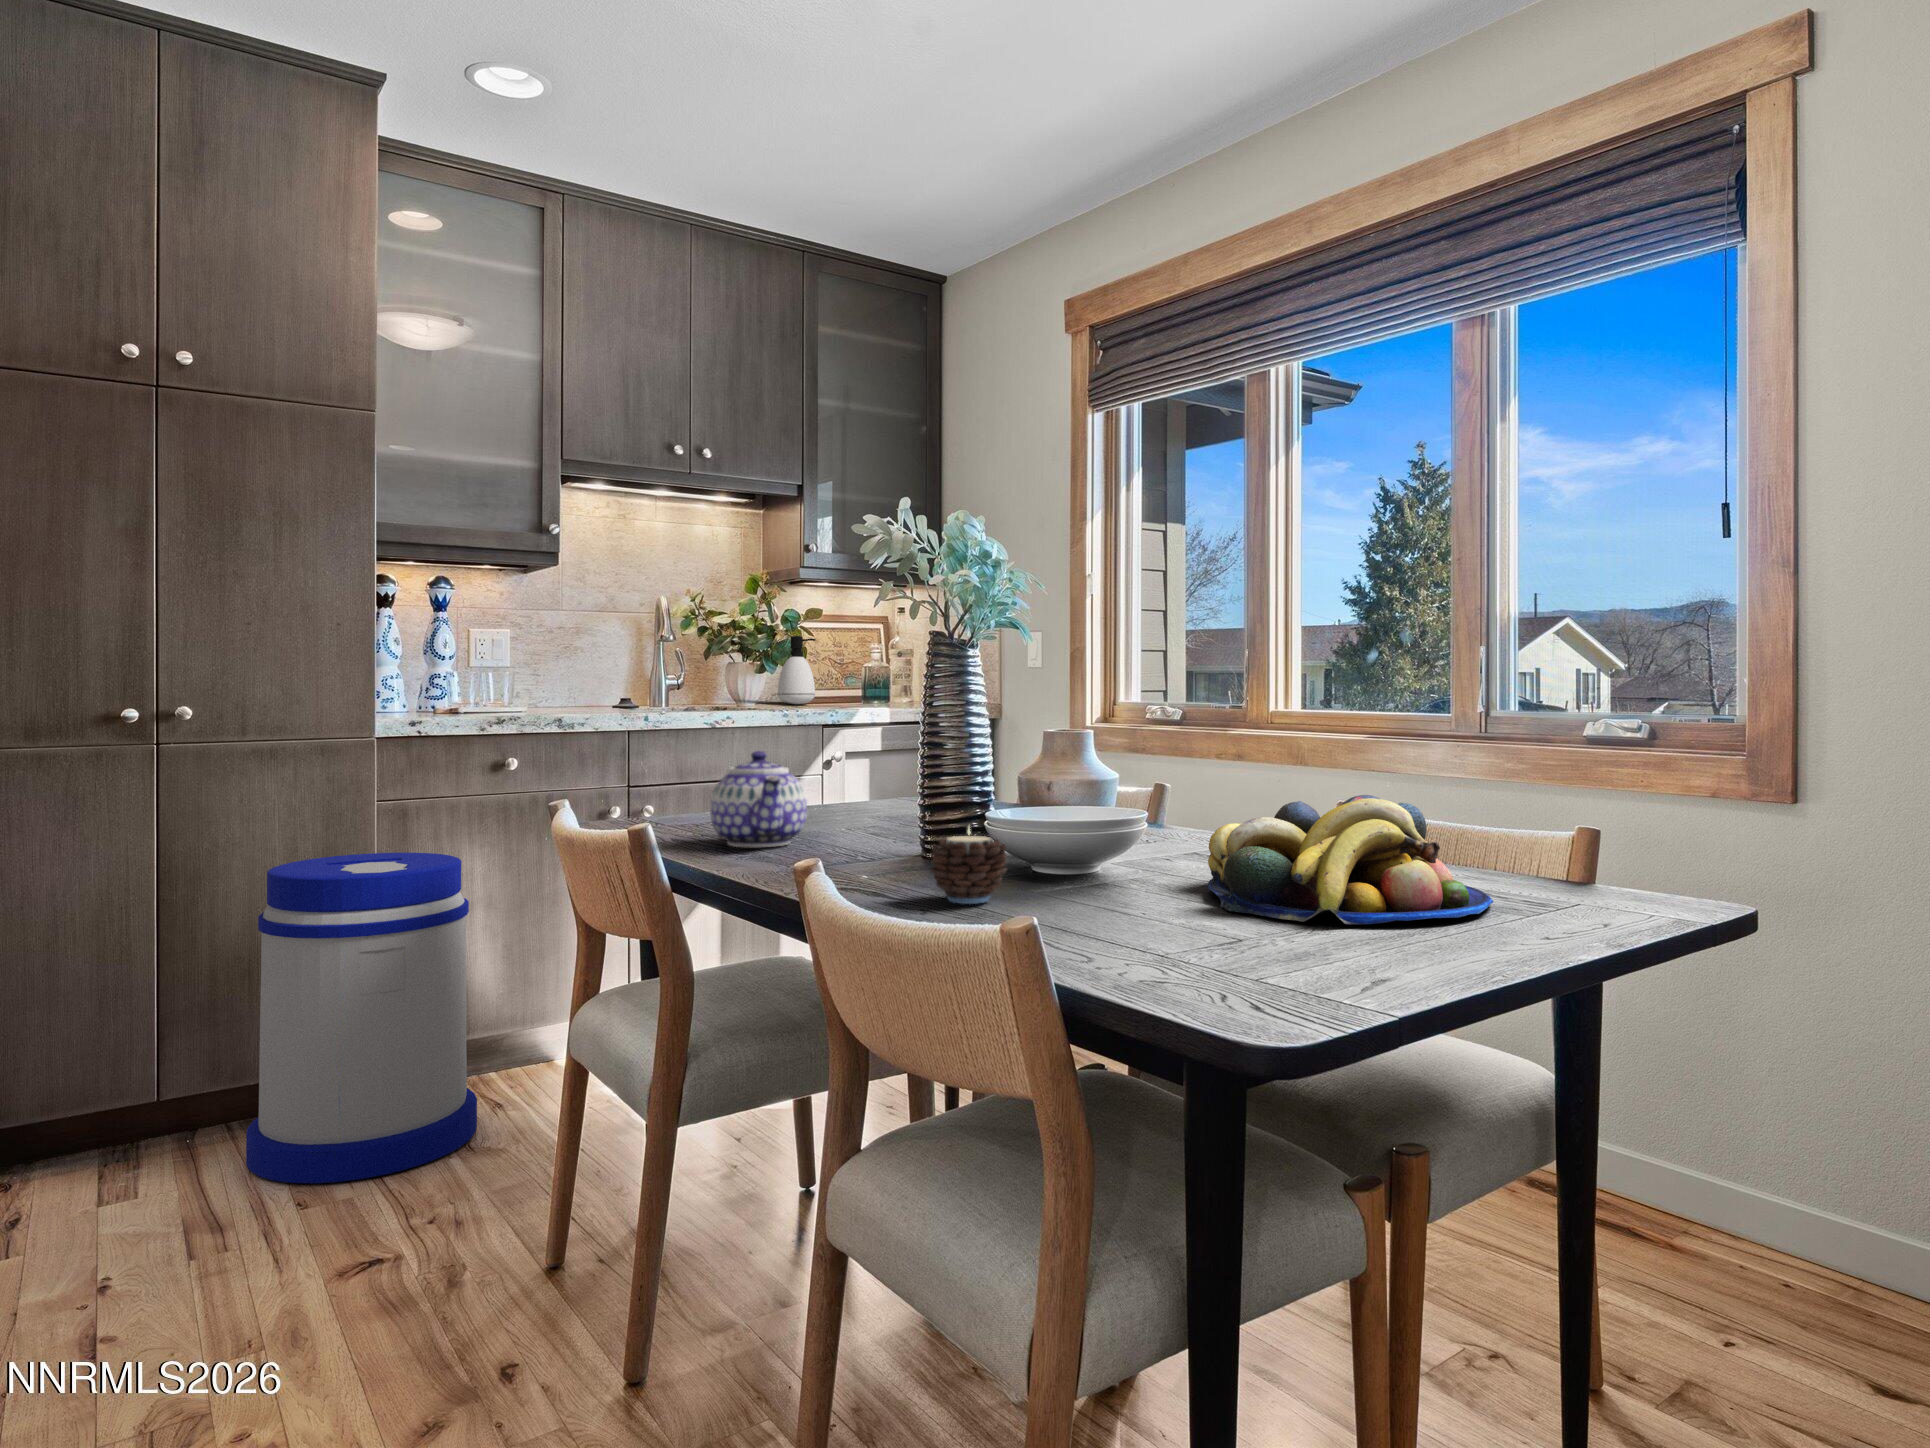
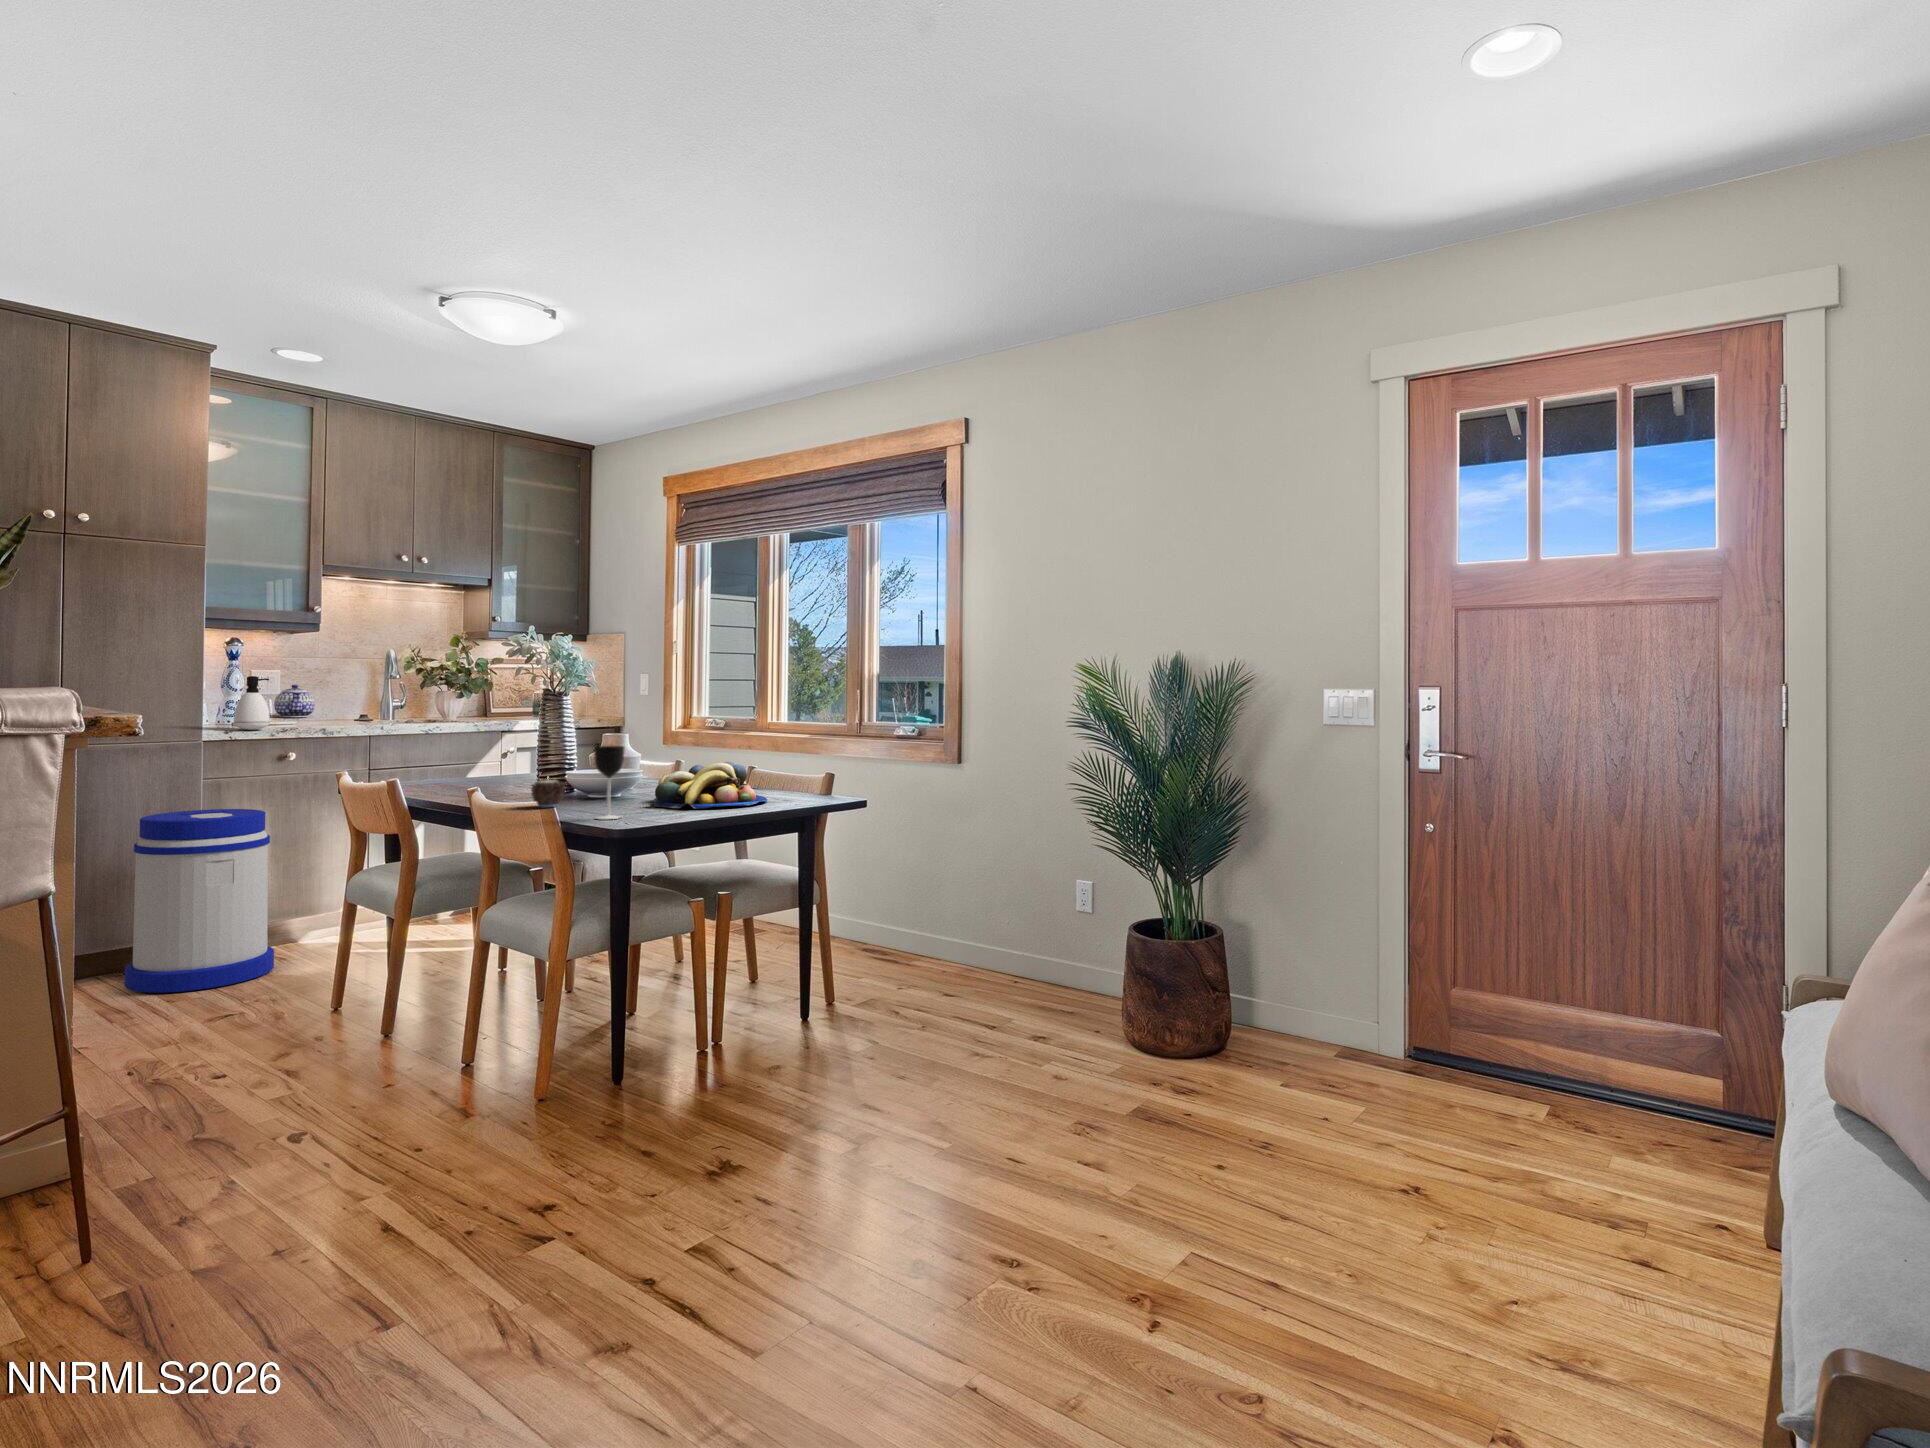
soap dispenser: present [778,636,816,704] -> present [234,676,270,730]
teapot: present [710,751,807,847] -> present [274,685,315,717]
wine glass: none [1118,754,1198,964] -> present [594,746,624,819]

